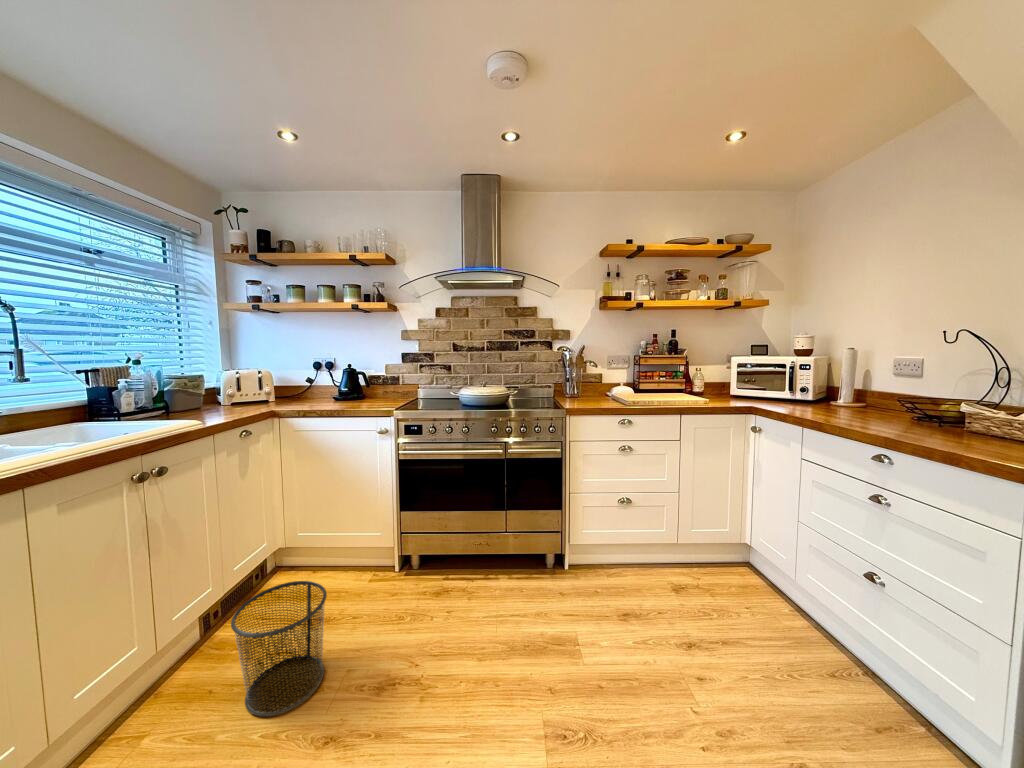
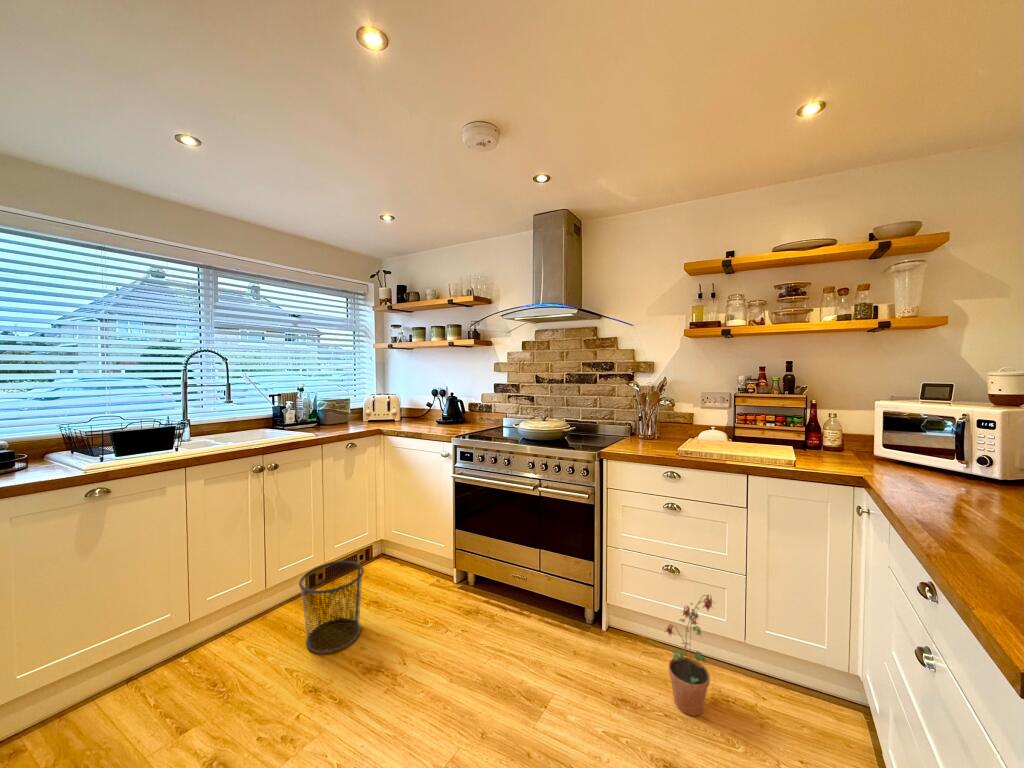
potted plant: none [645,508,681,606] -> present [666,595,713,716]

